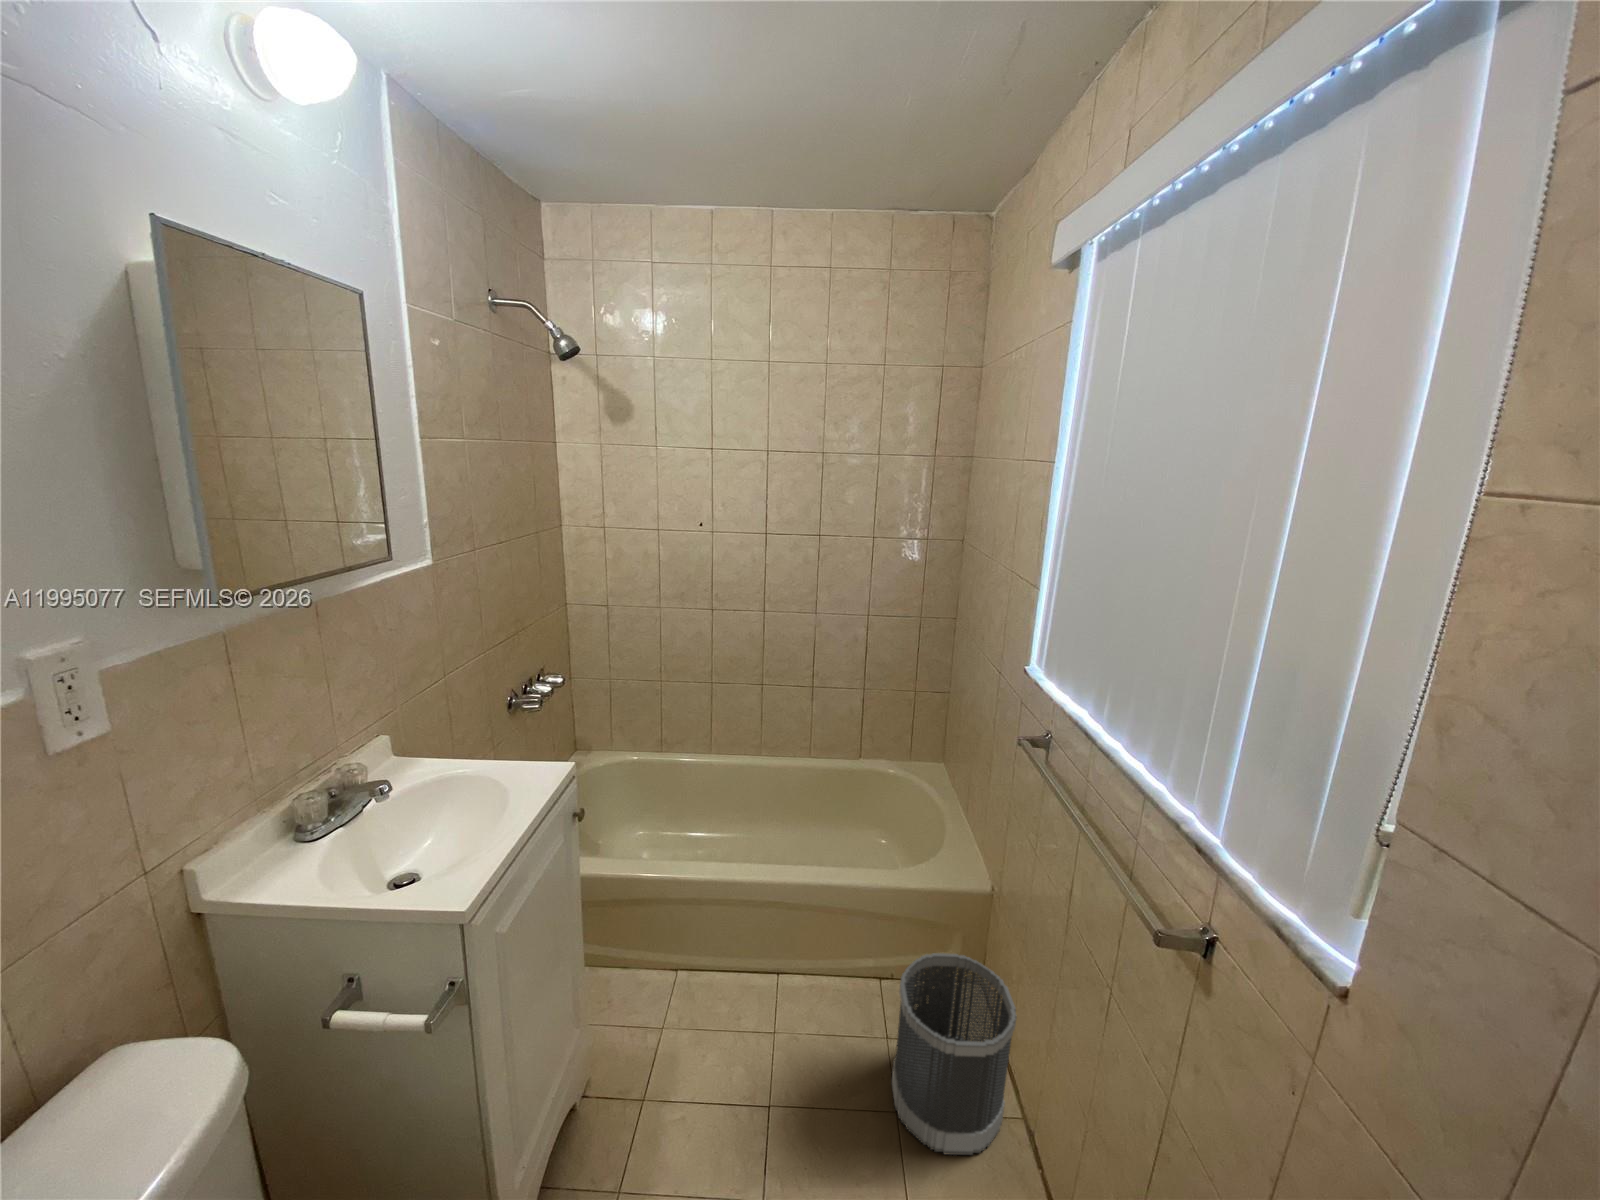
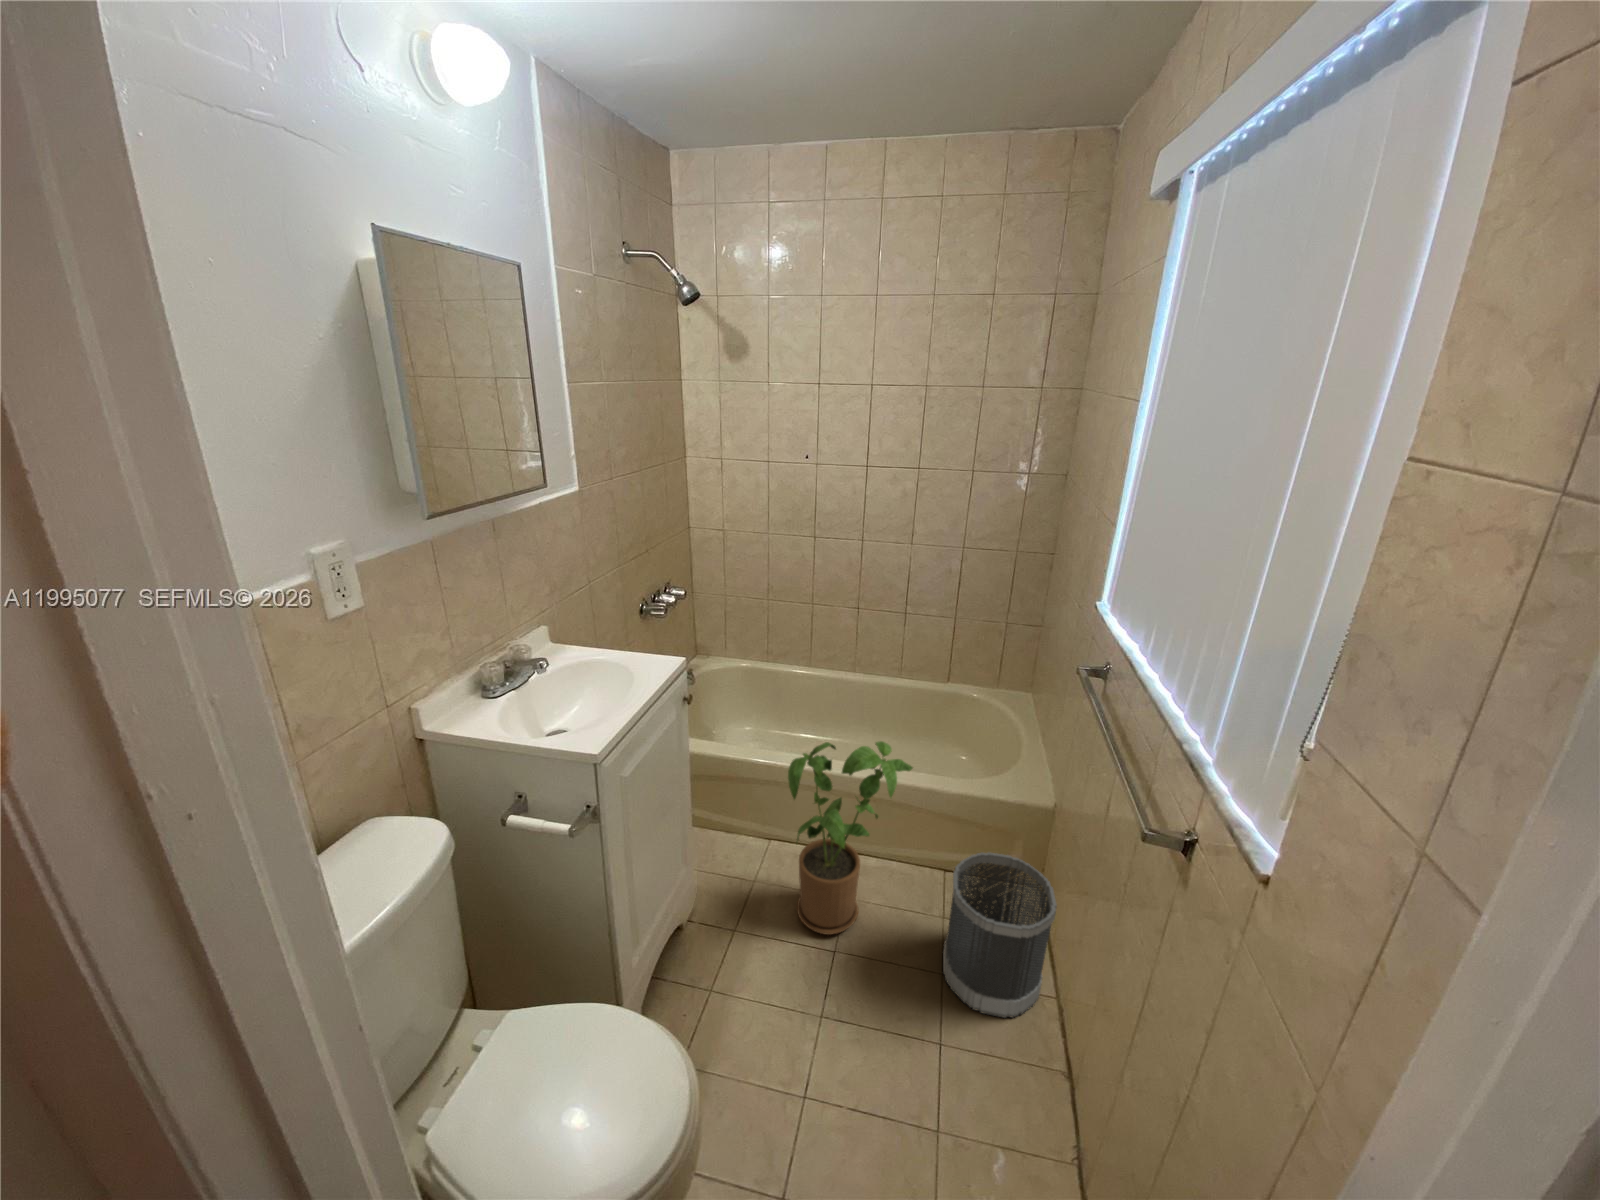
house plant: none [702,838,846,1084] -> present [788,741,913,935]

